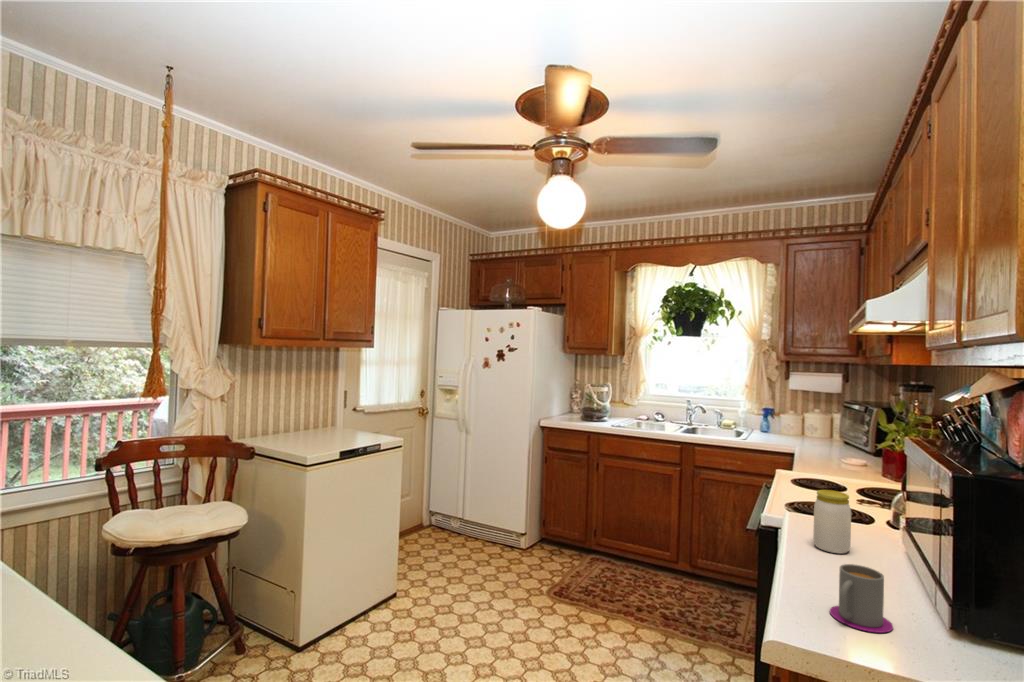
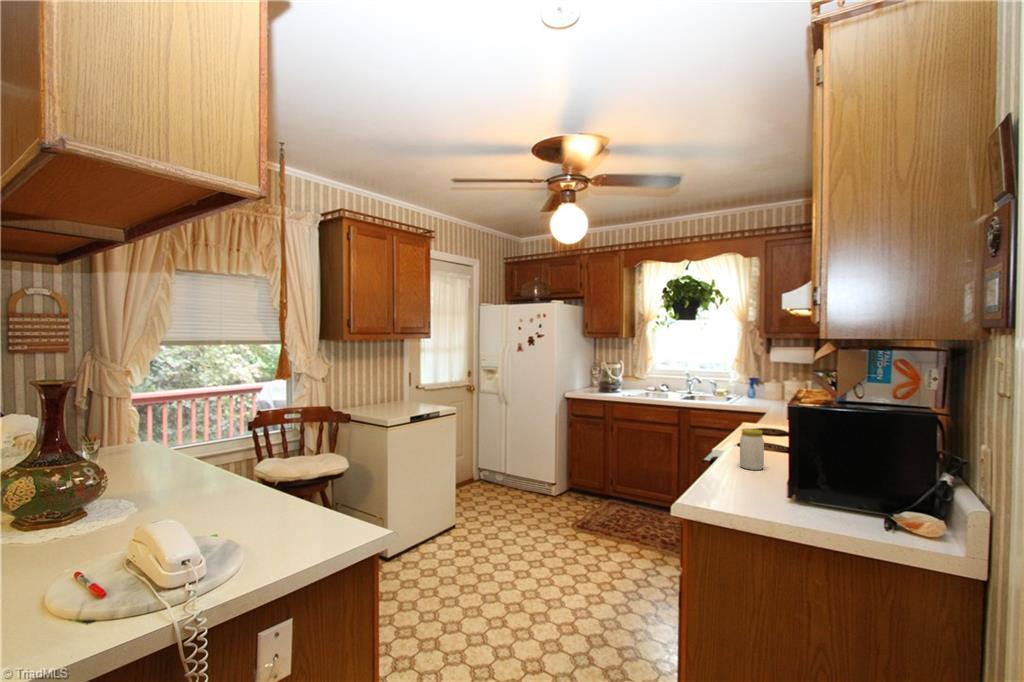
mug: present [830,564,893,633] -> none [726,467,762,504]

